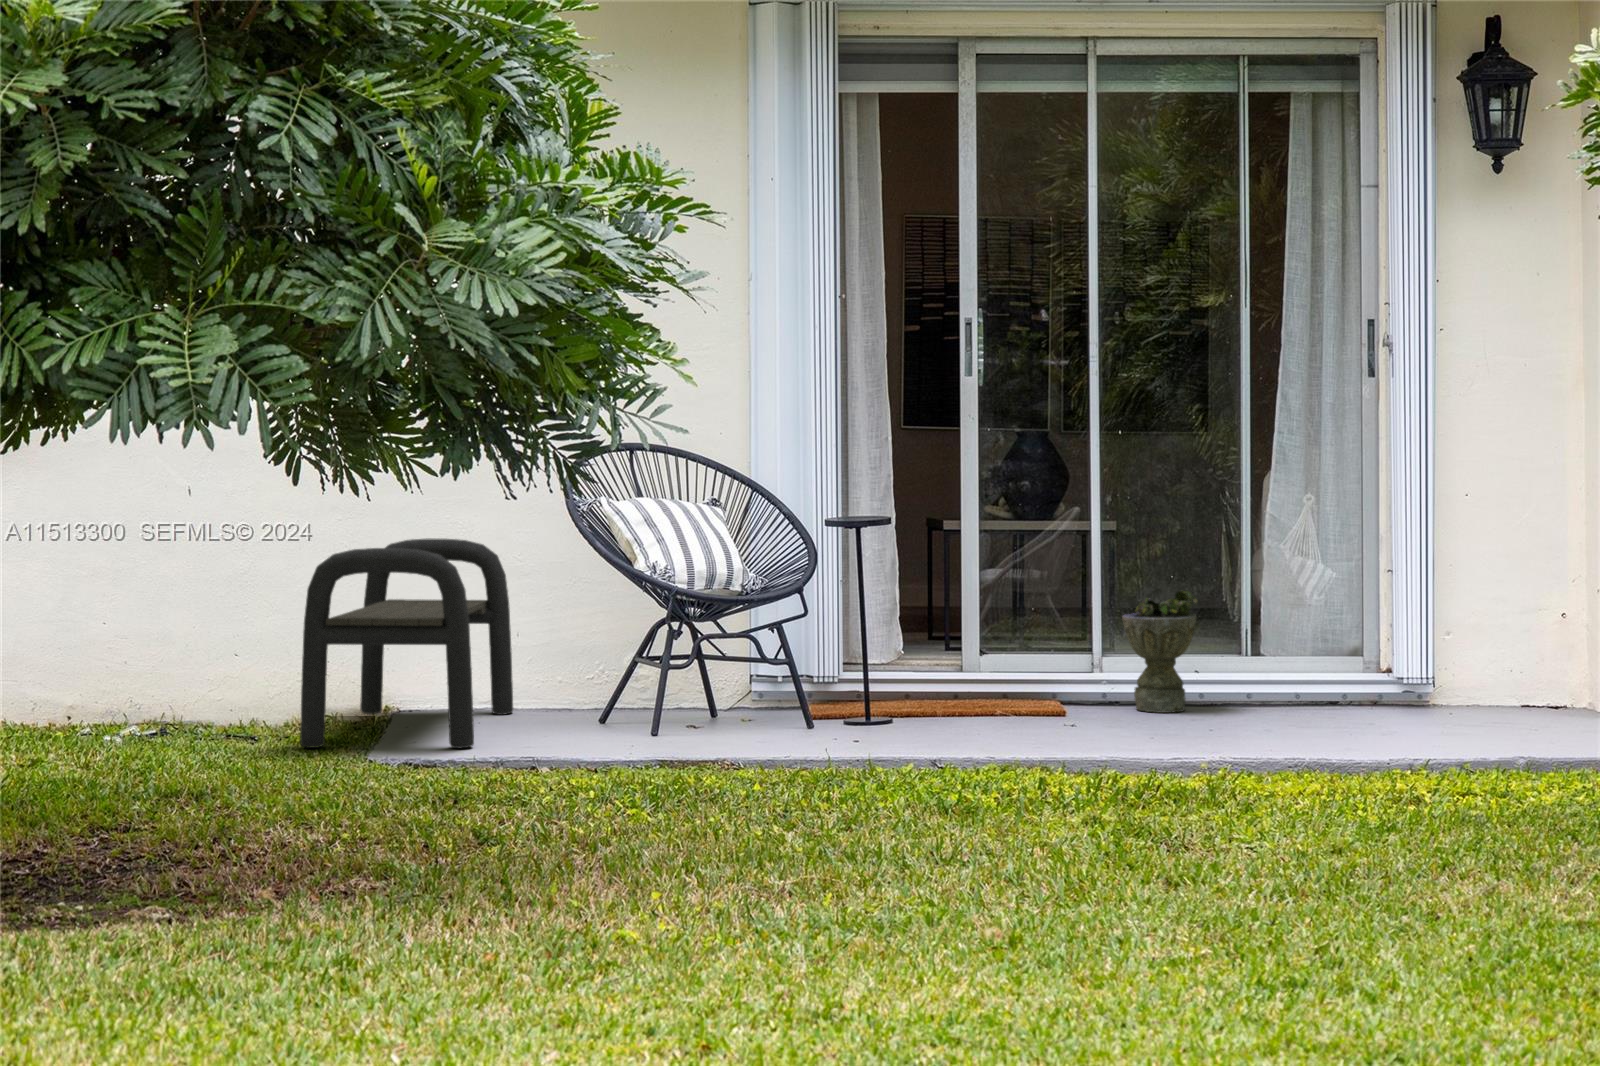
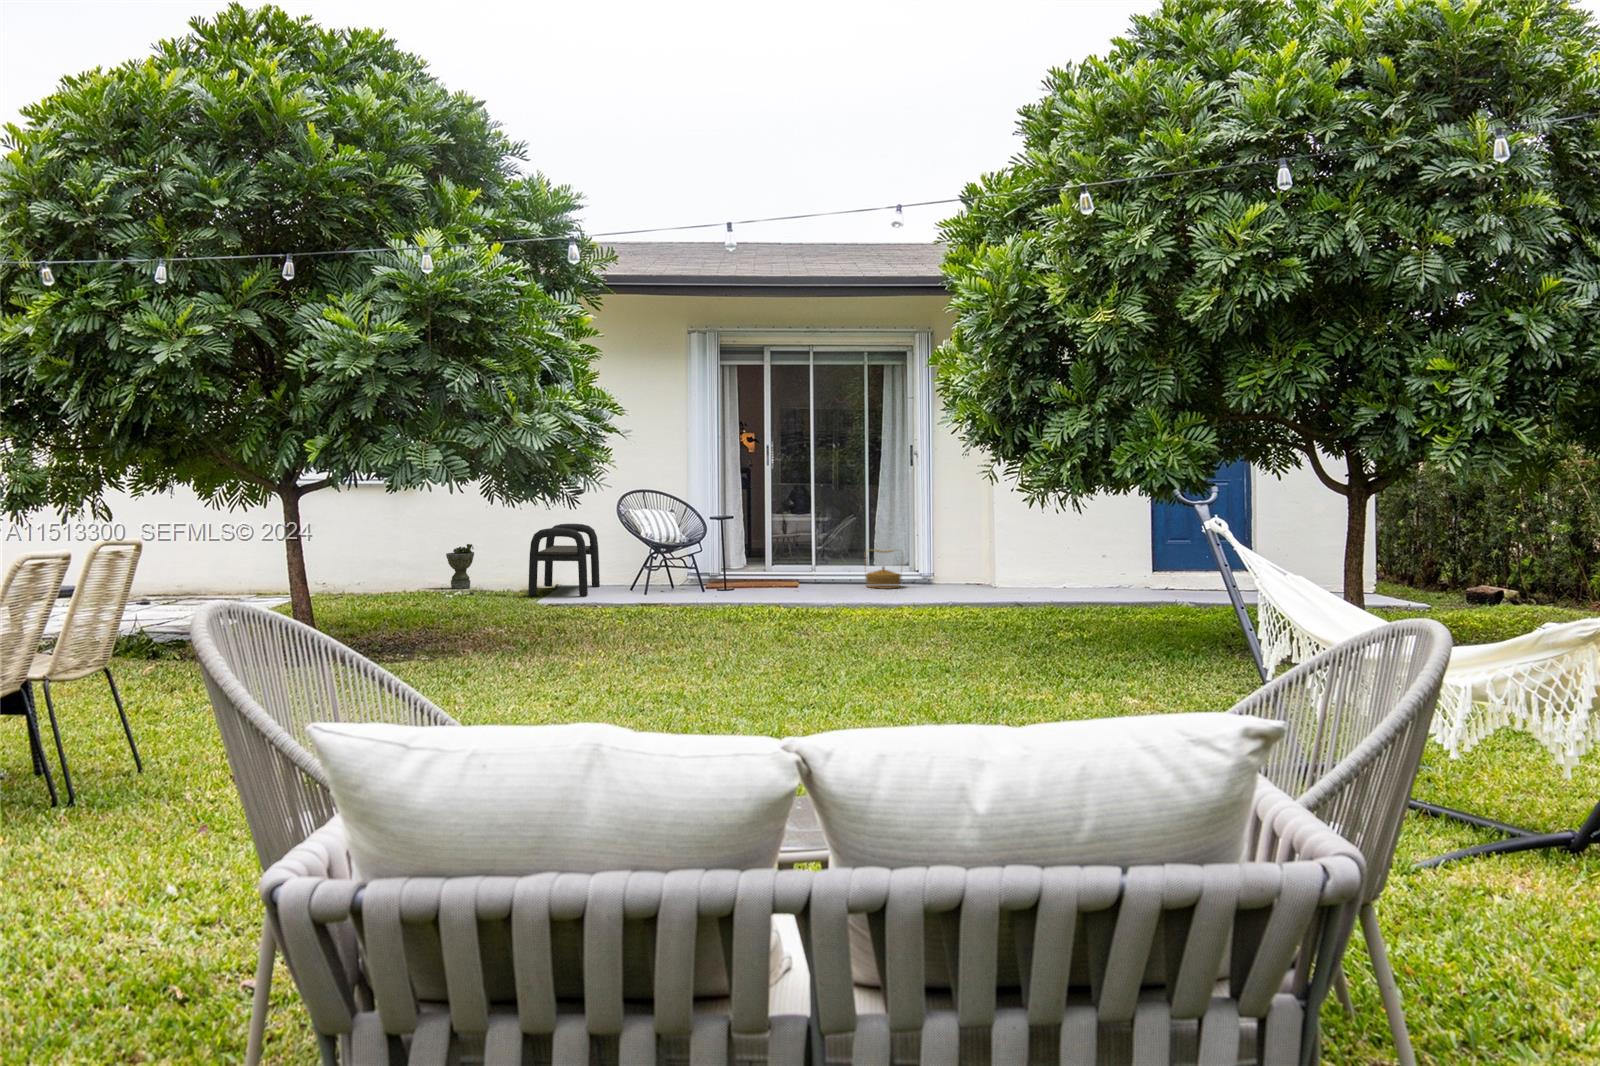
planter: present [1122,591,1198,713] -> present [446,544,474,589]
woven basket: none [1246,606,1356,717] -> present [864,550,902,589]

